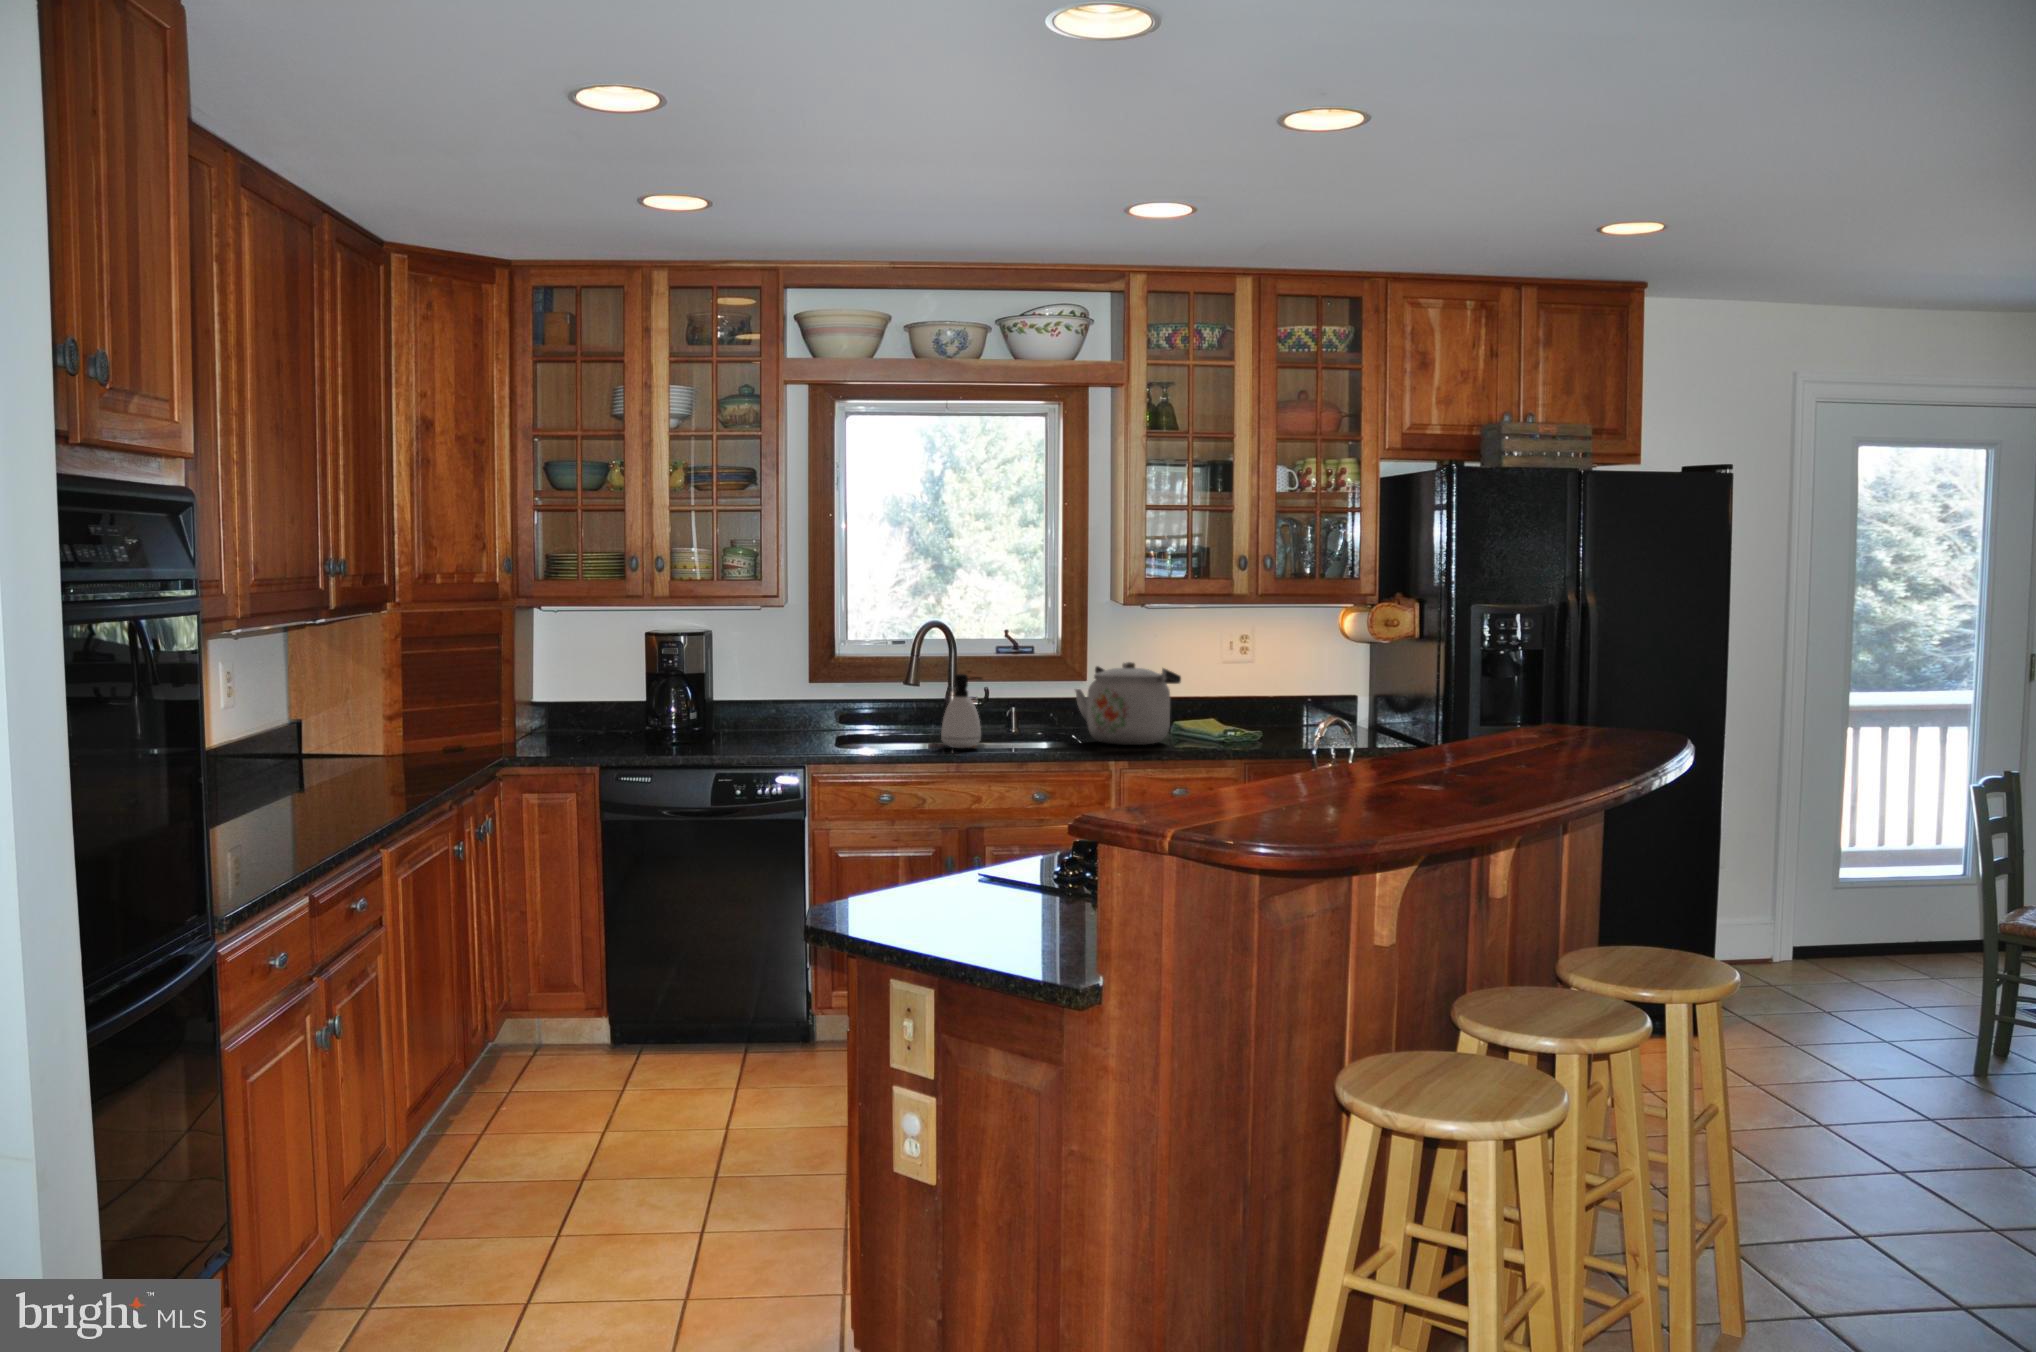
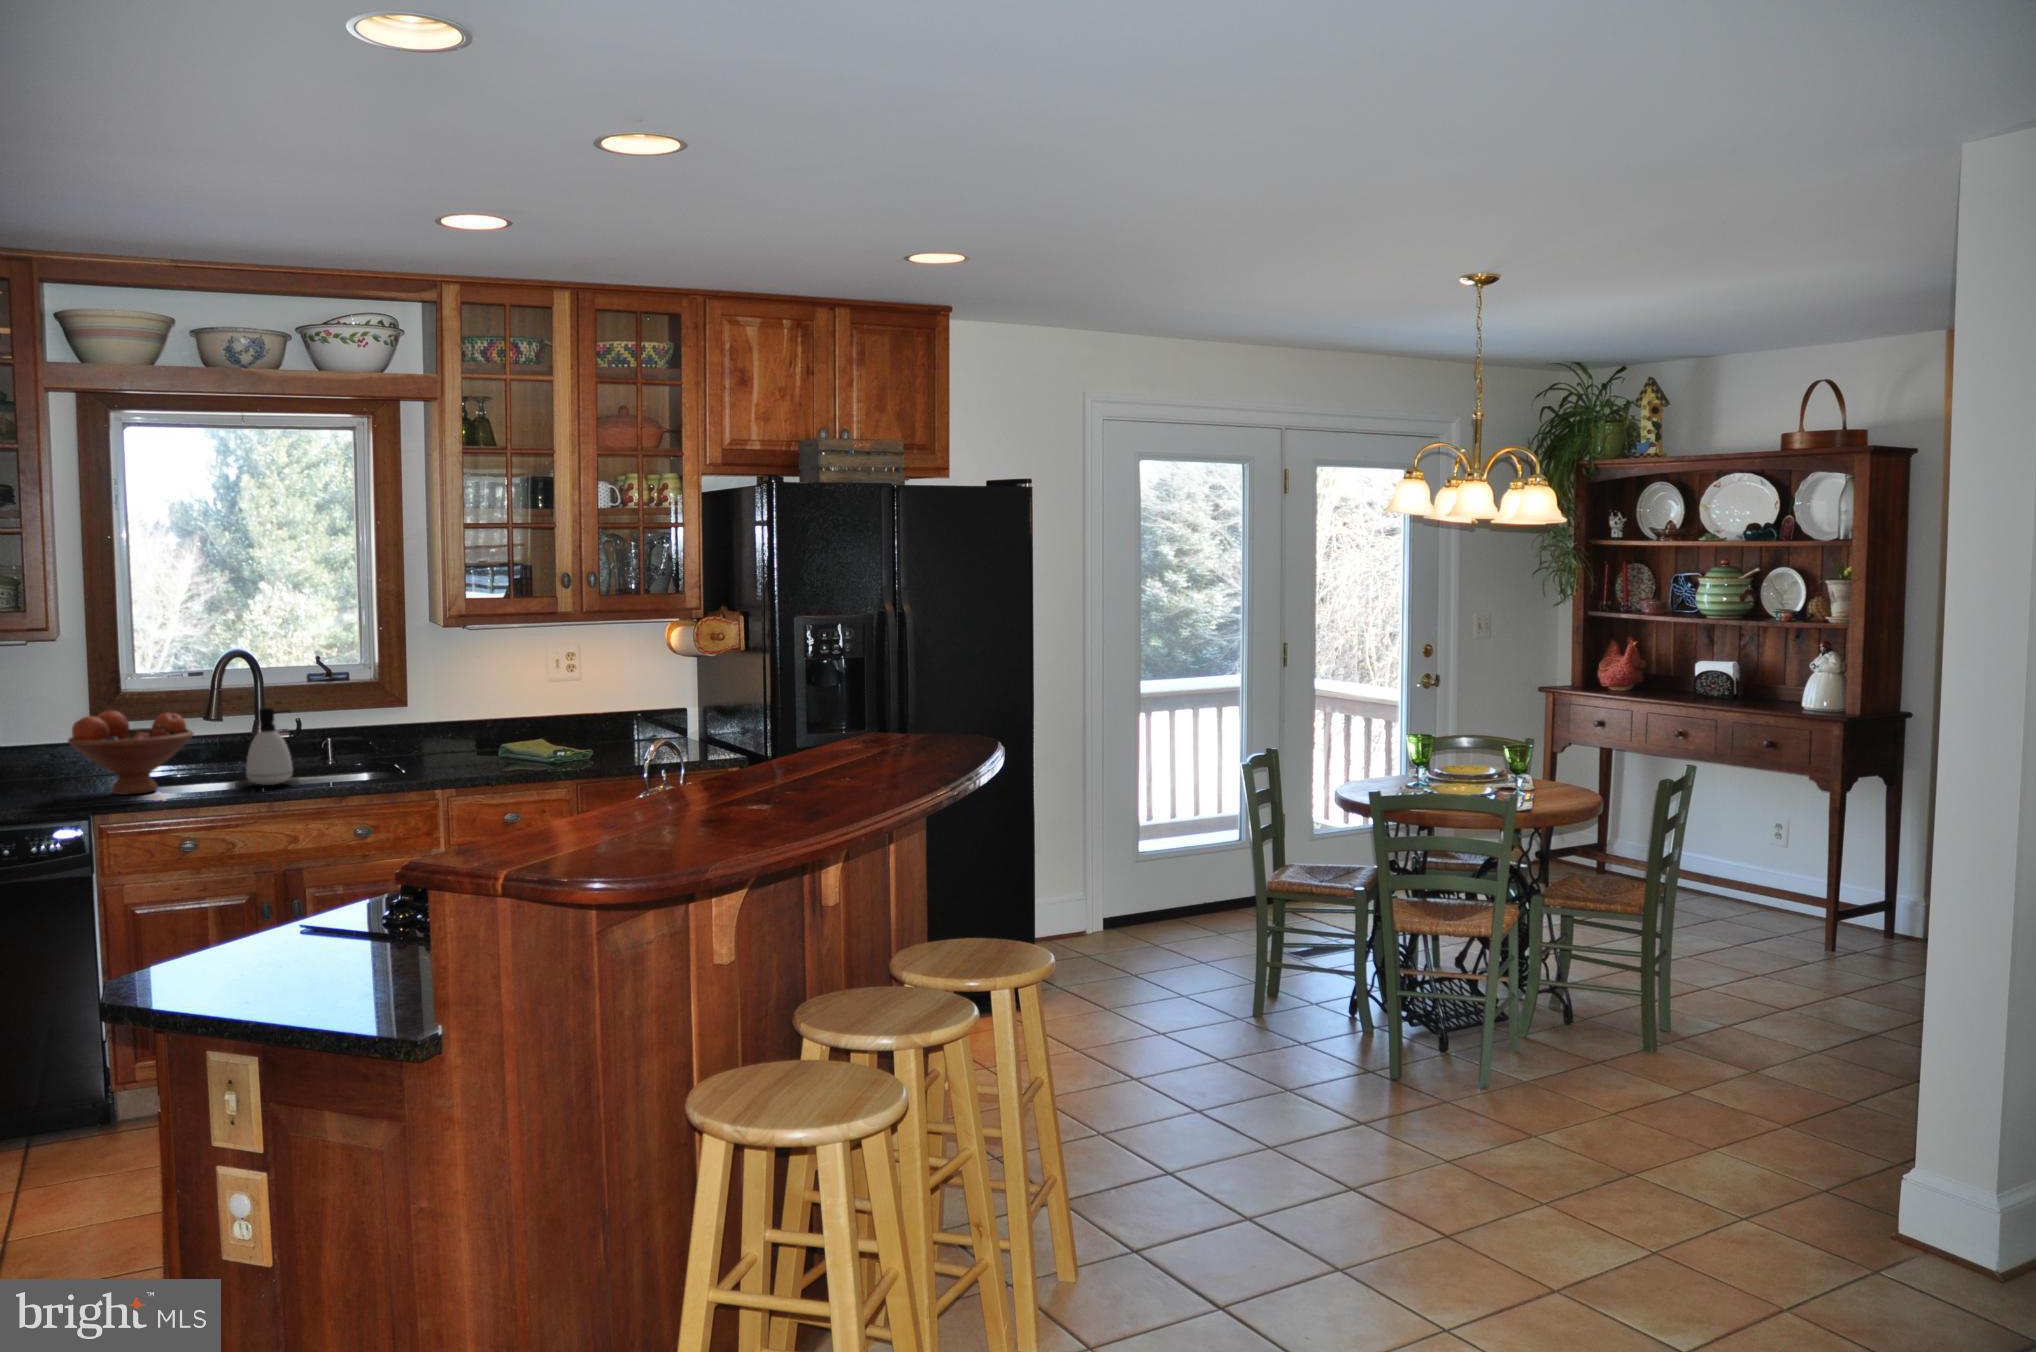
kettle: present [1075,662,1181,745] -> none [398,684,512,768]
fruit bowl: none [796,671,899,748] -> present [68,711,193,795]

